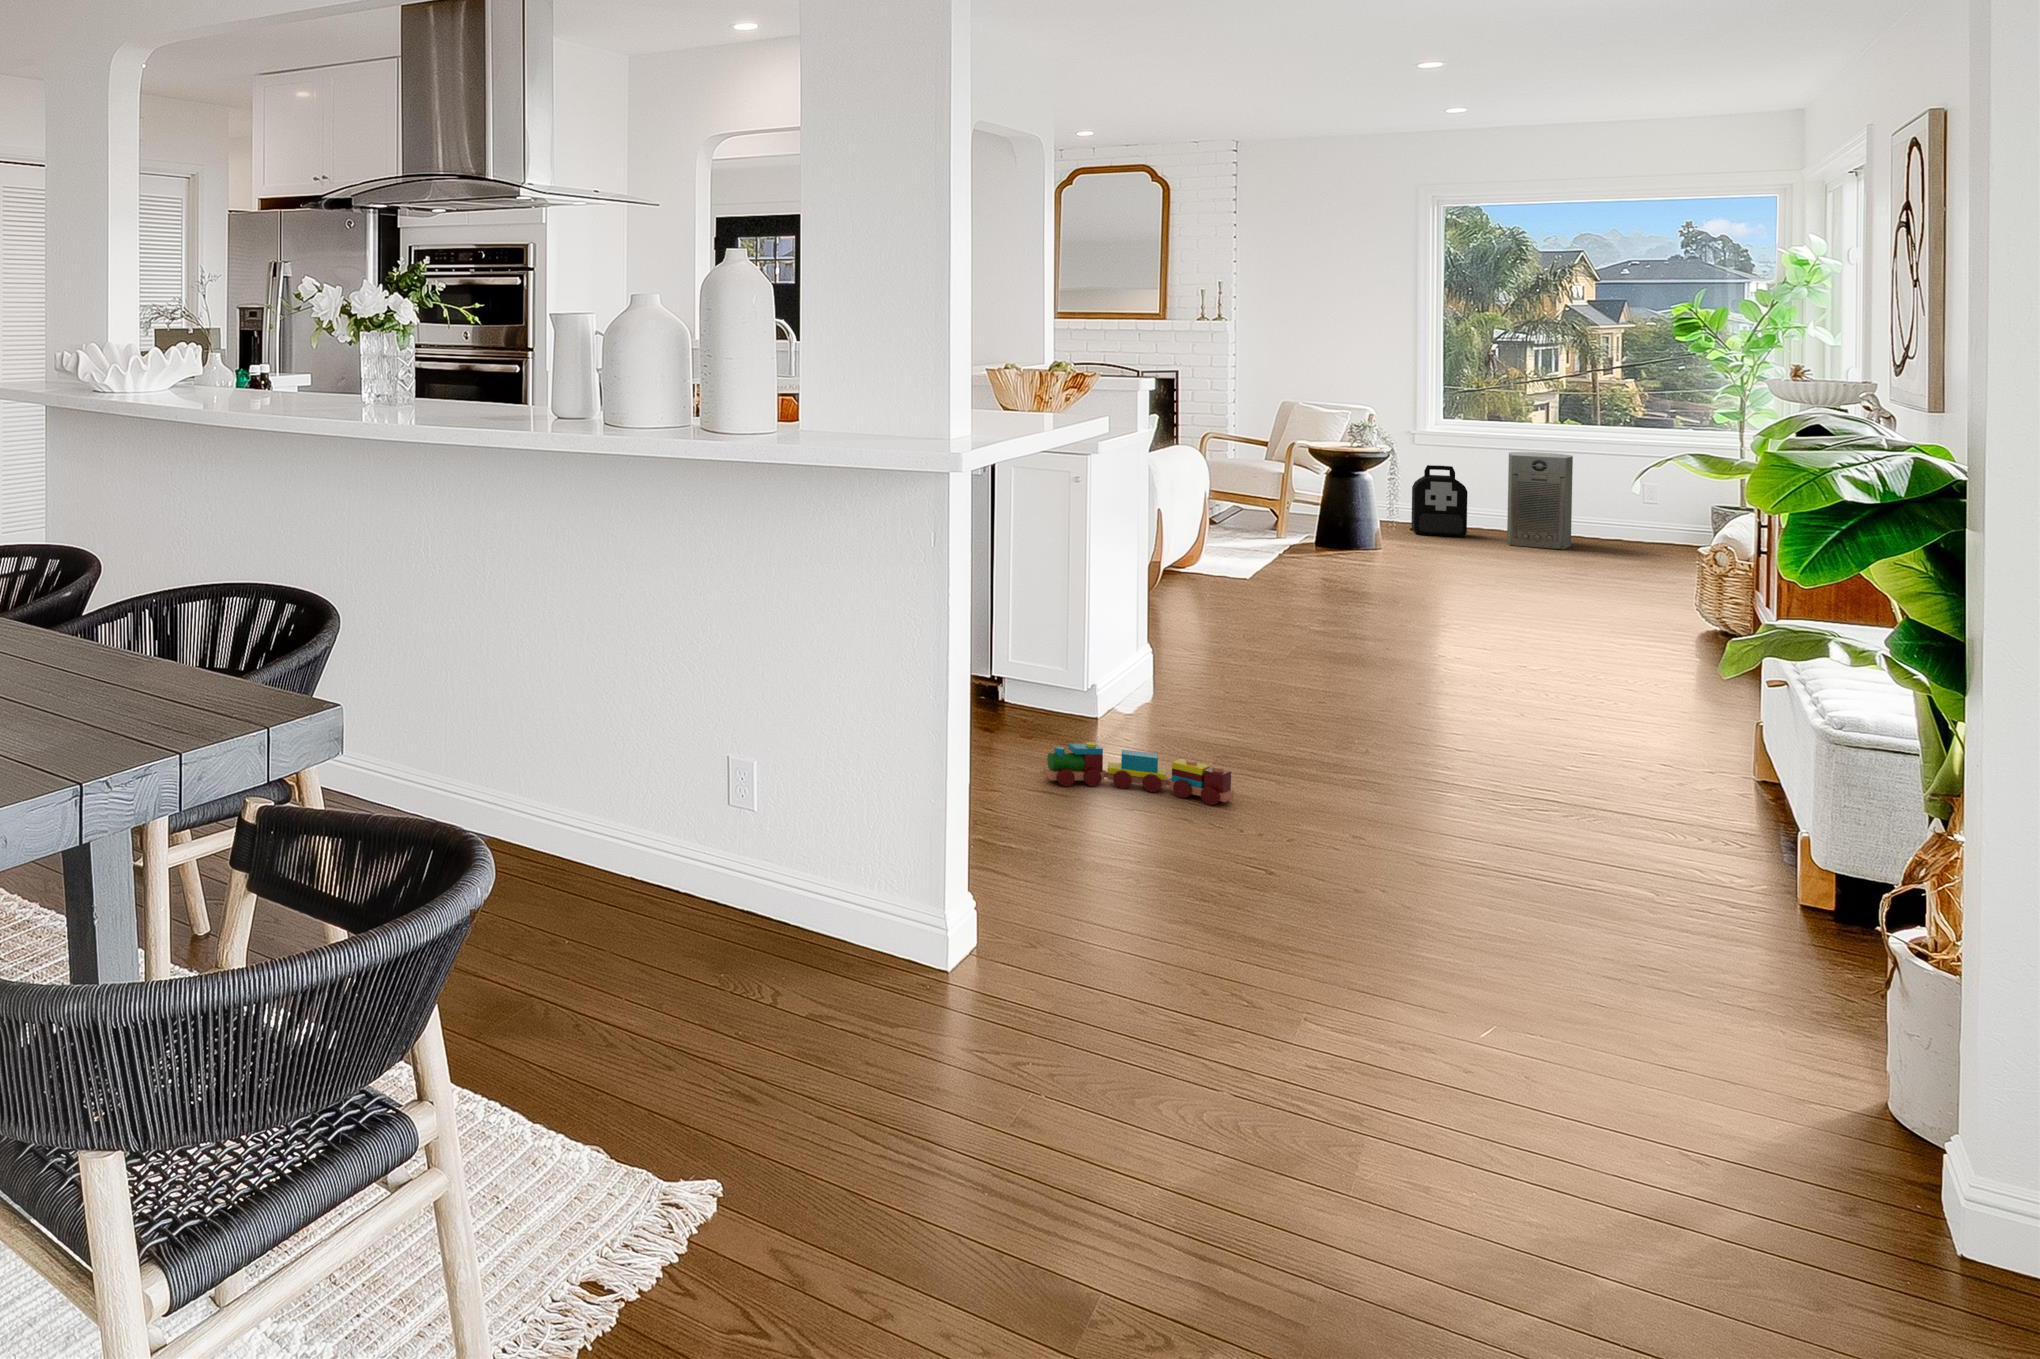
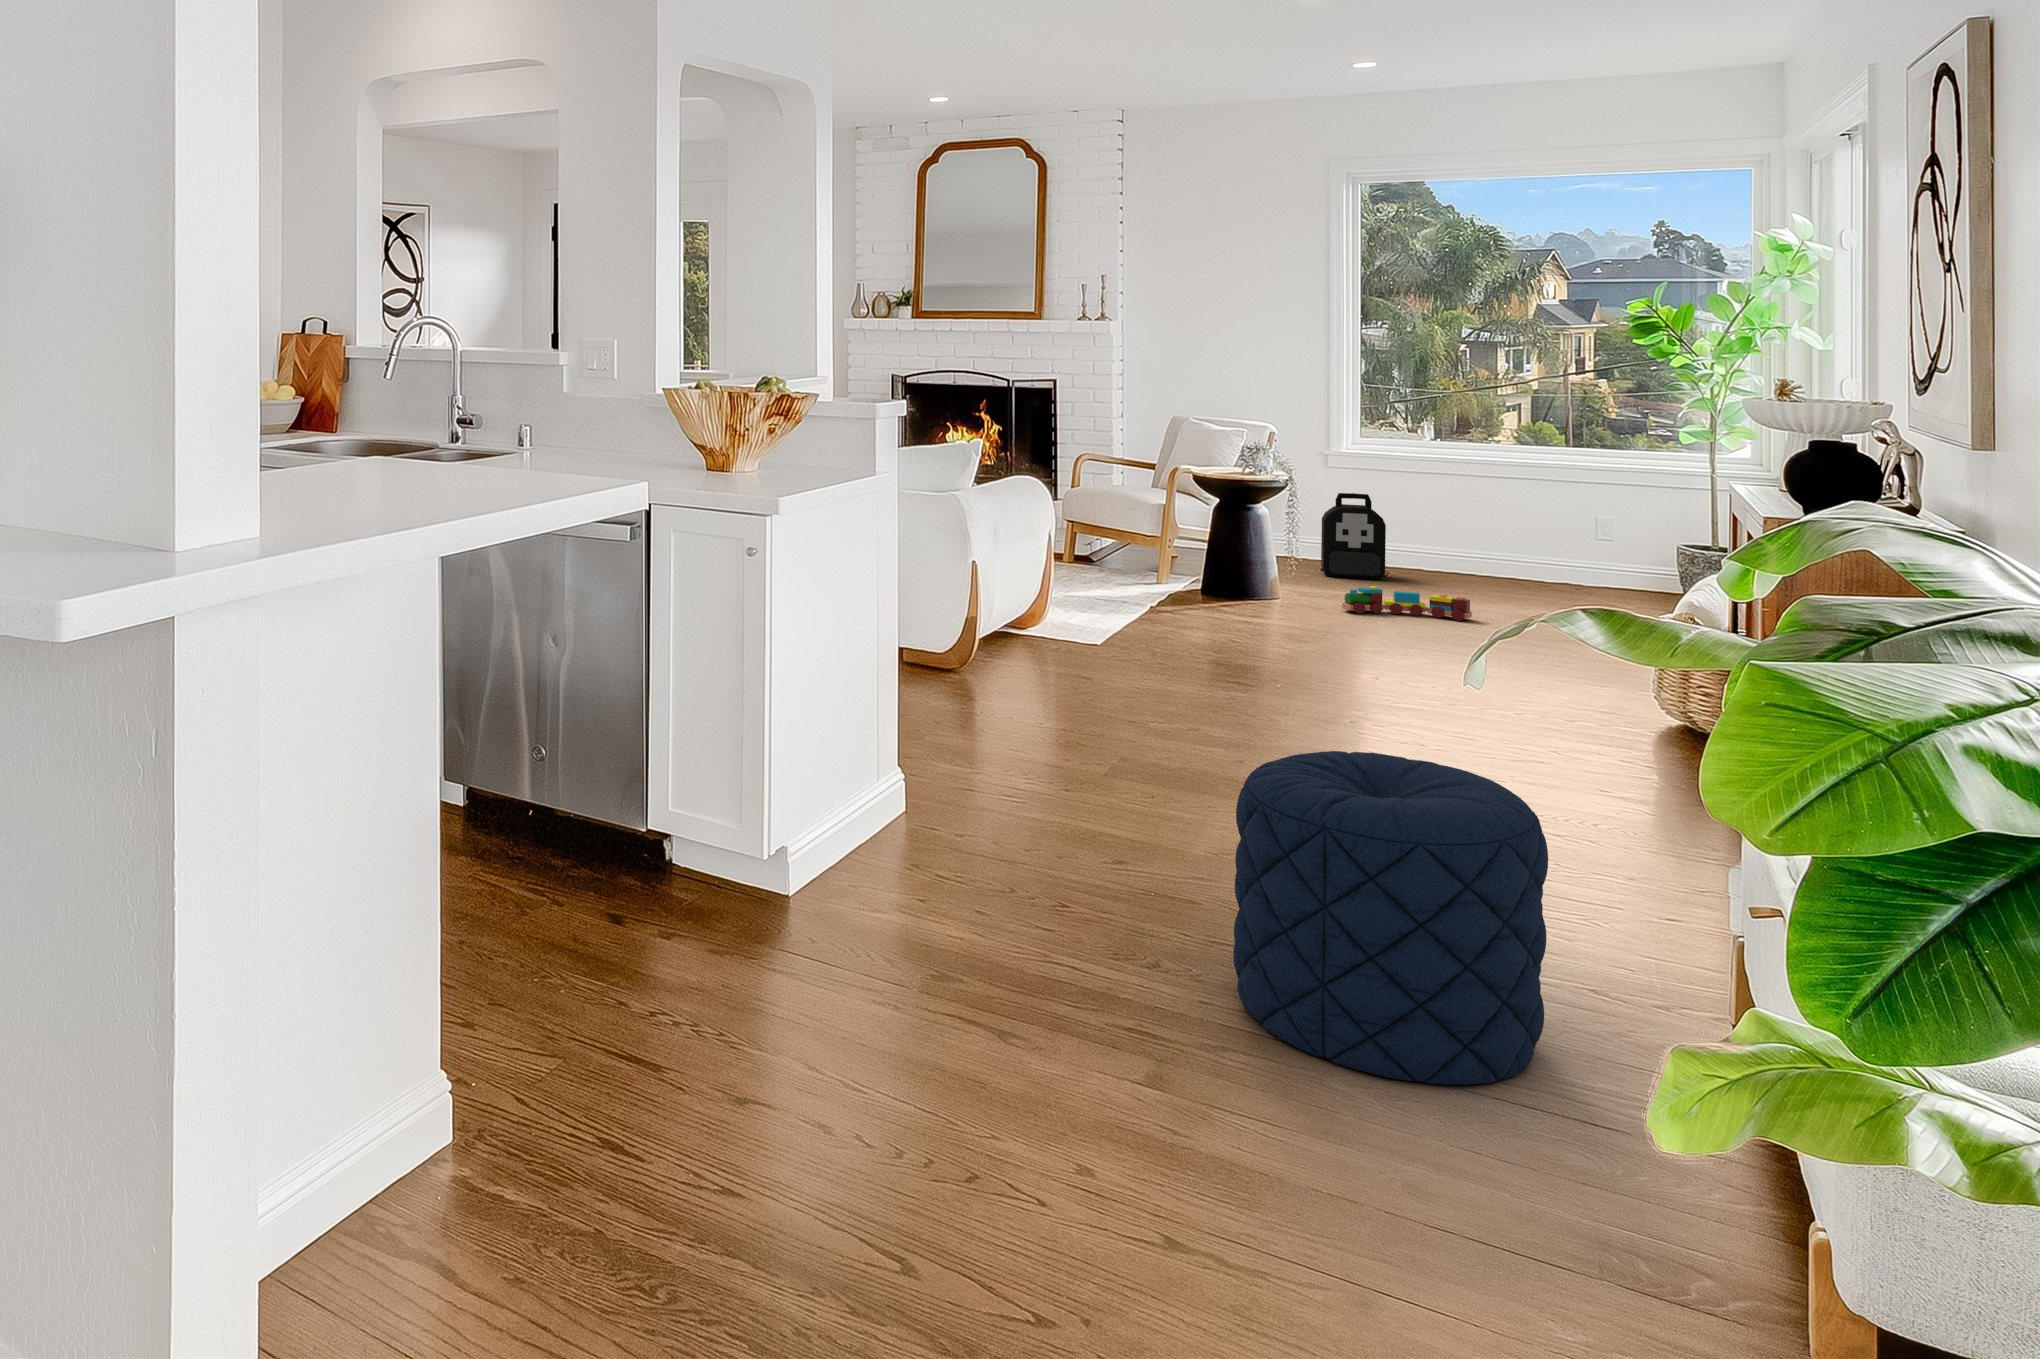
air purifier: present [1507,452,1573,549] -> none [1432,477,1509,597]
pouf: none [1419,605,1636,803] -> present [1233,751,1548,1085]
toy train: present [1044,742,1234,805] -> present [1342,586,1472,621]

